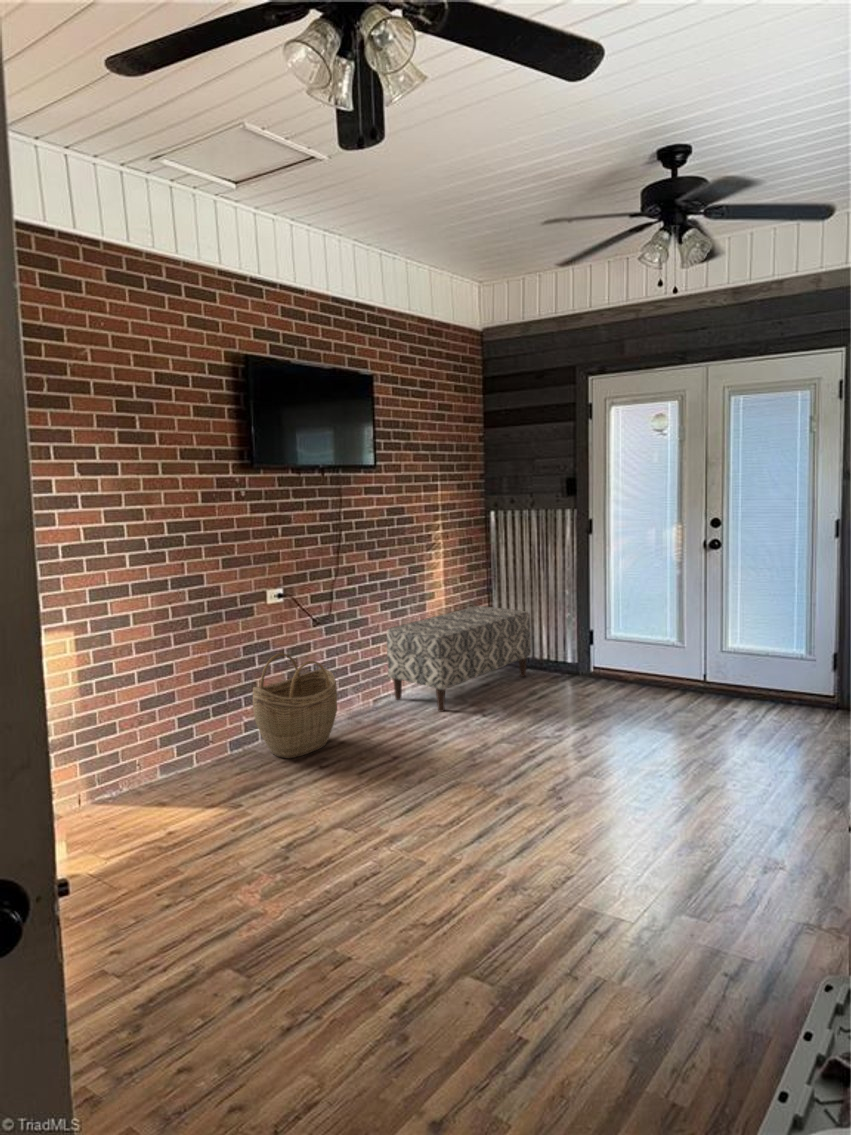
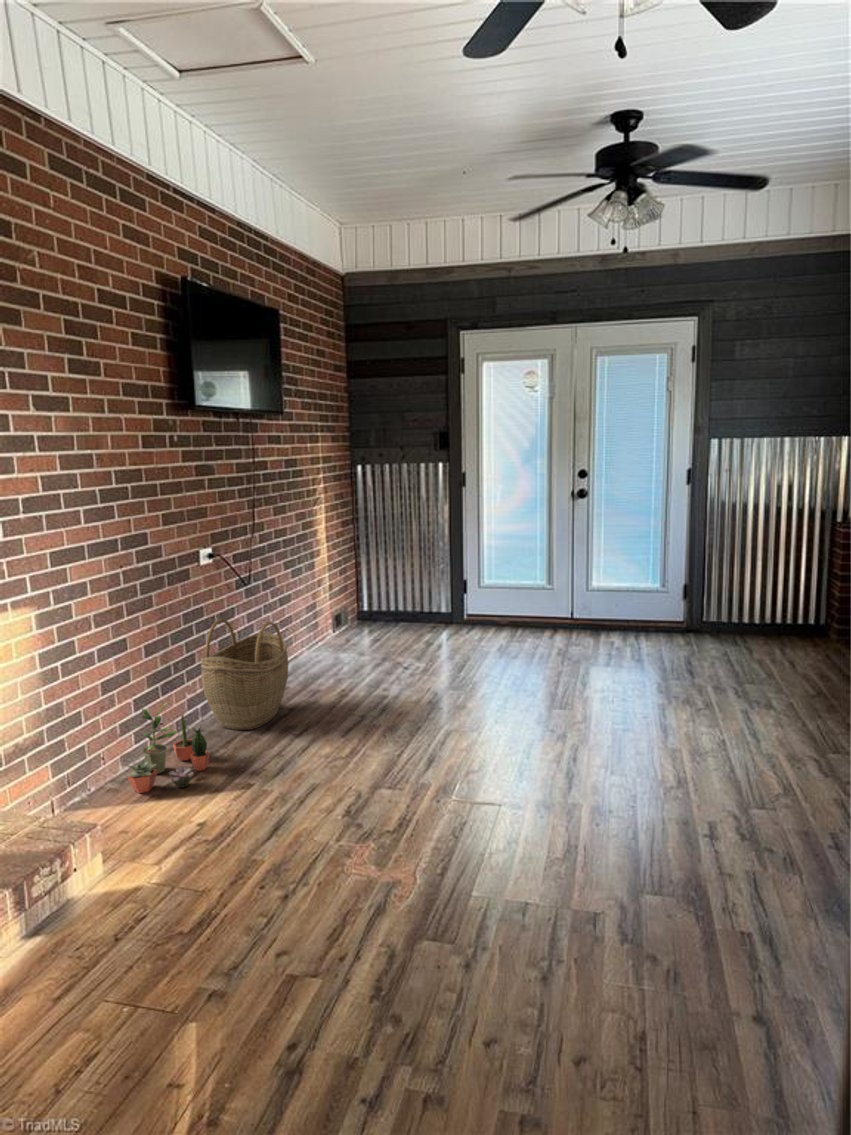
bench: present [386,606,531,711] -> none [291,562,413,667]
potted plant: none [141,725,225,803] -> present [127,704,210,793]

